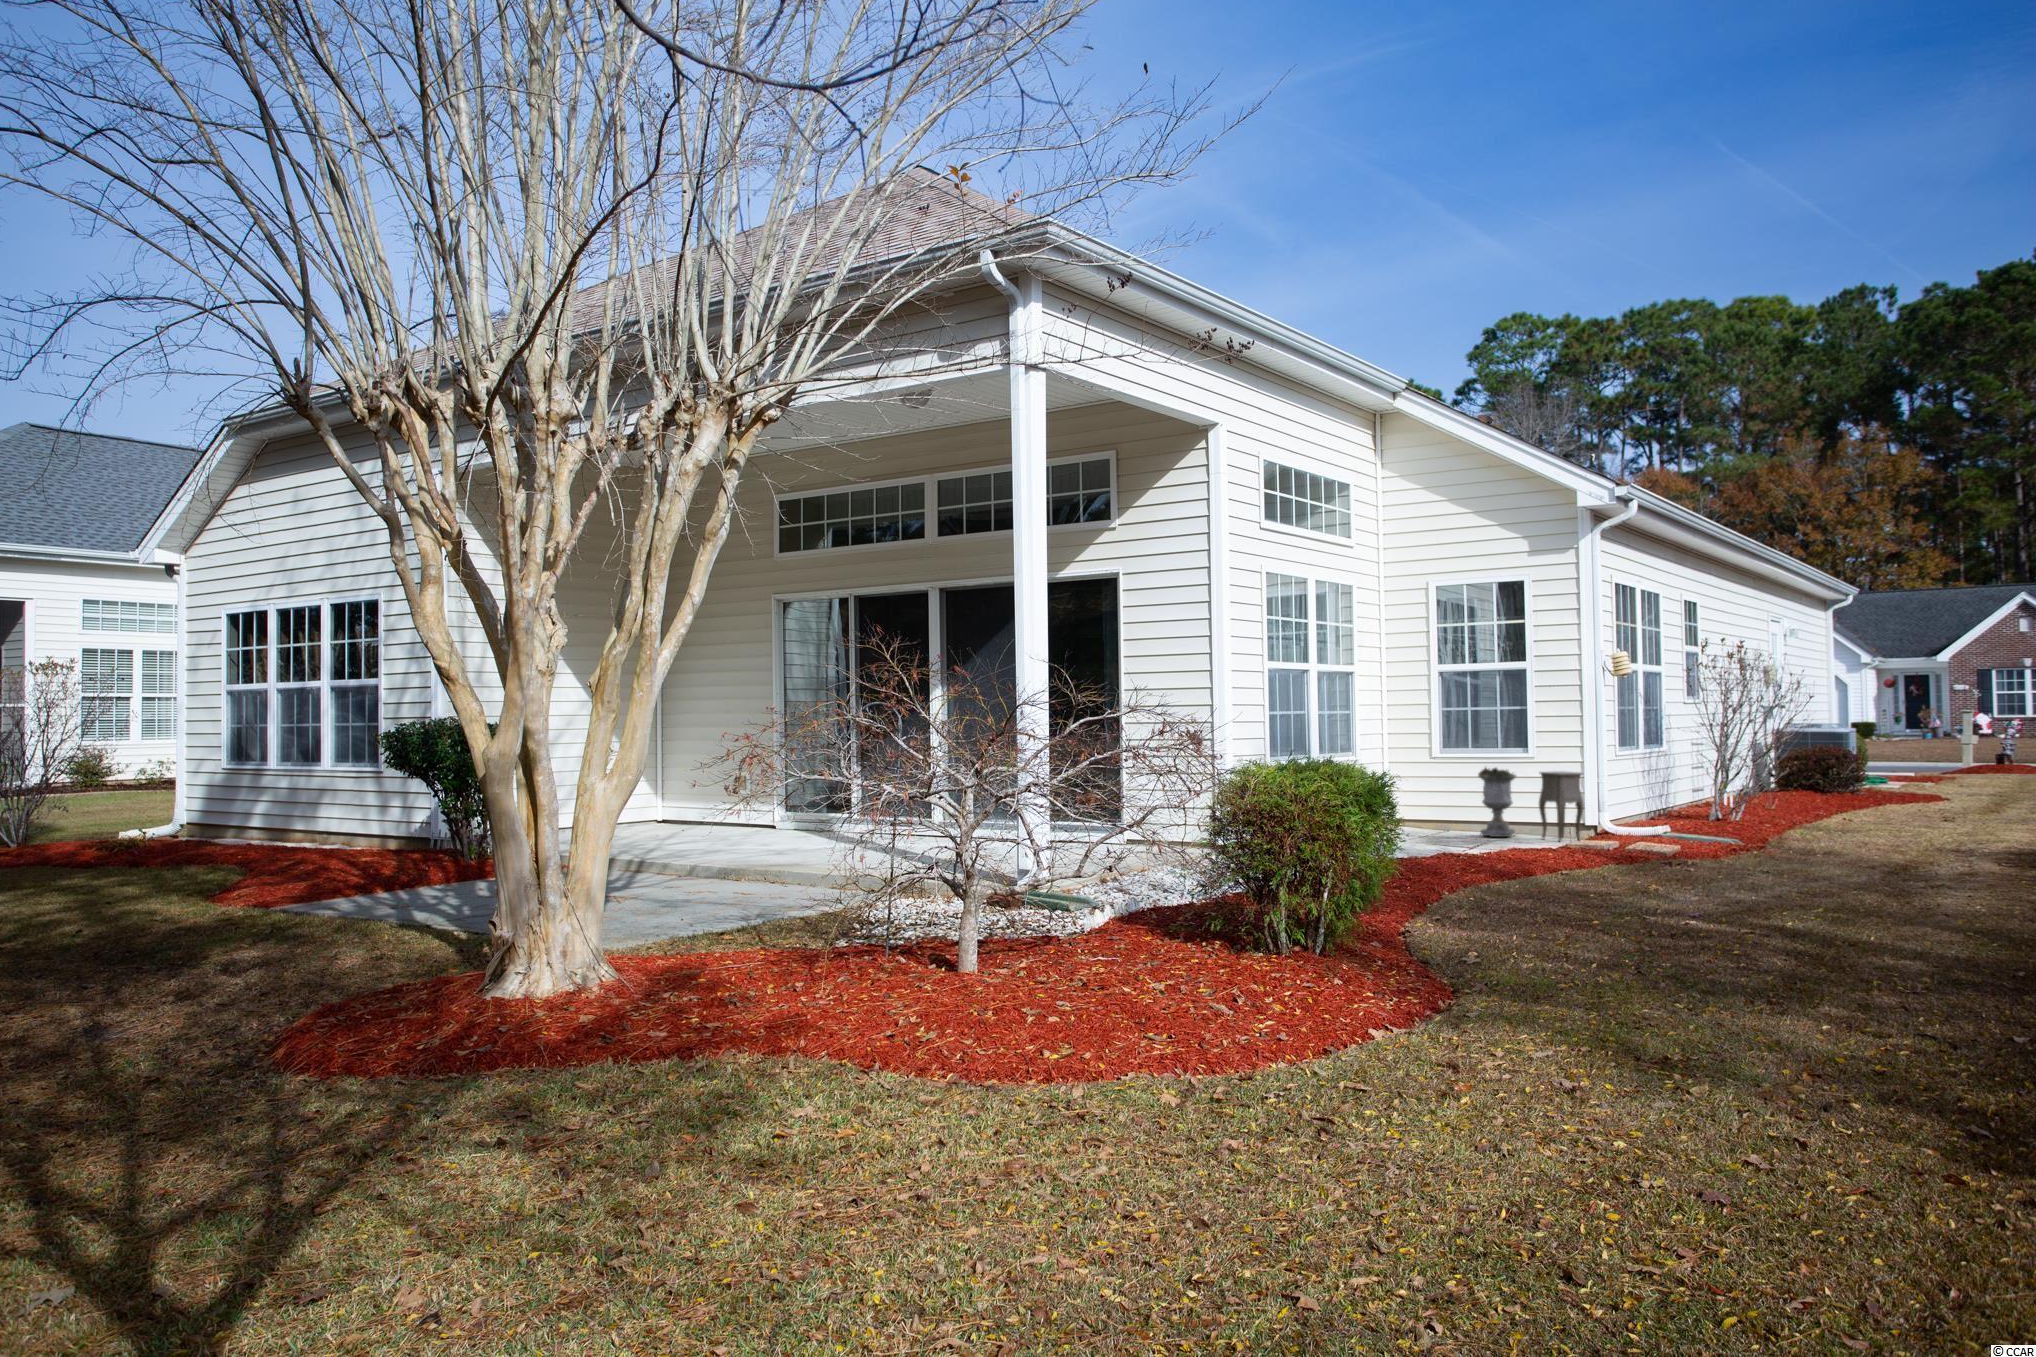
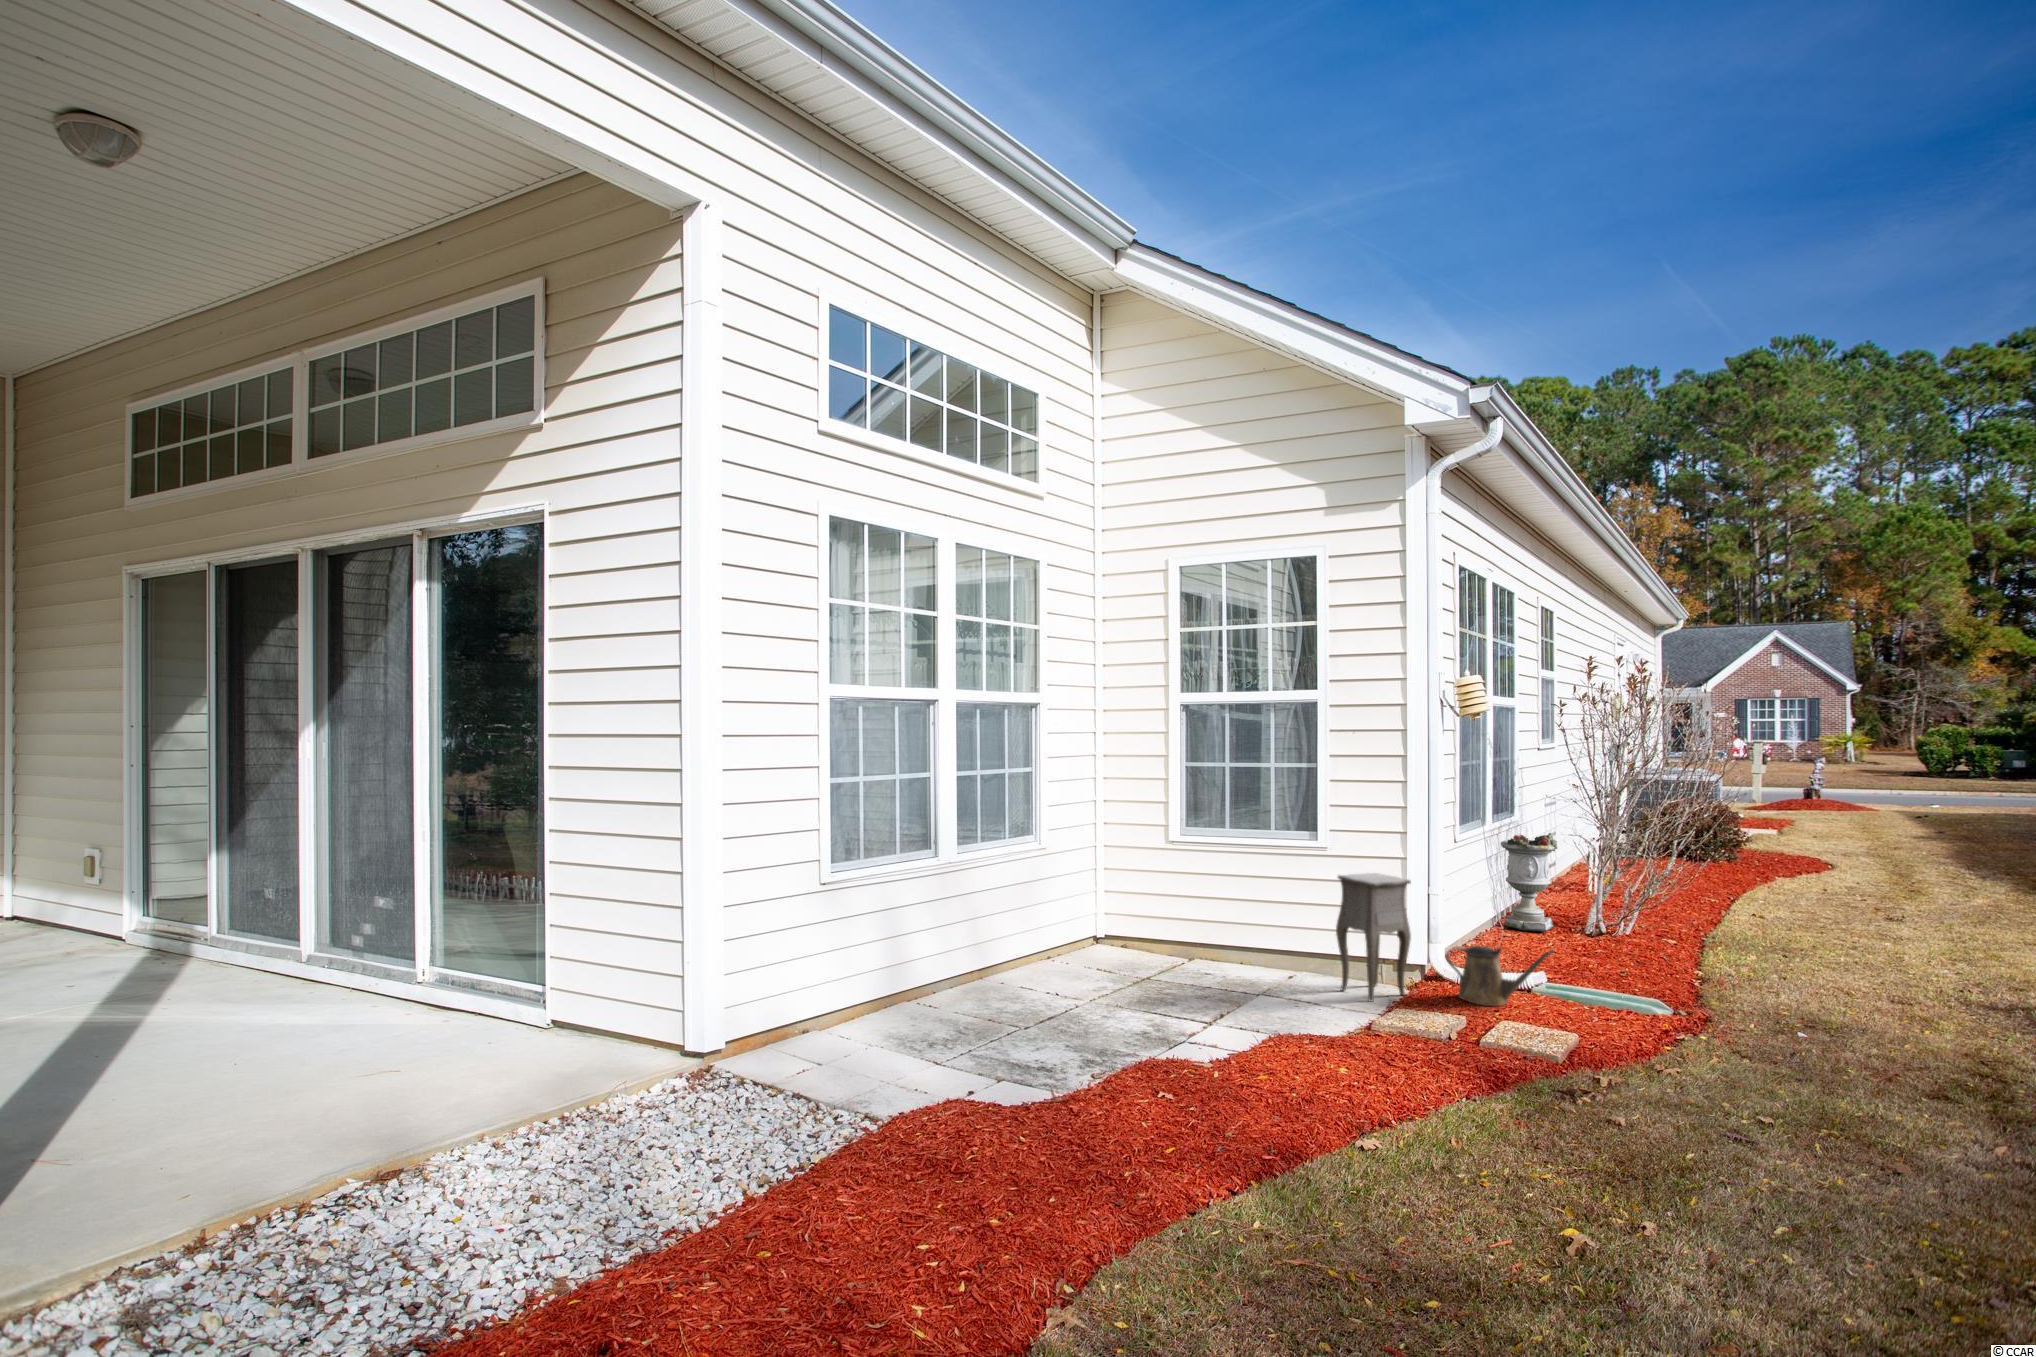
planter: present [1478,768,1516,837] -> present [1501,833,1557,931]
watering can: none [1605,809,1667,842] -> present [1446,946,1554,1006]

